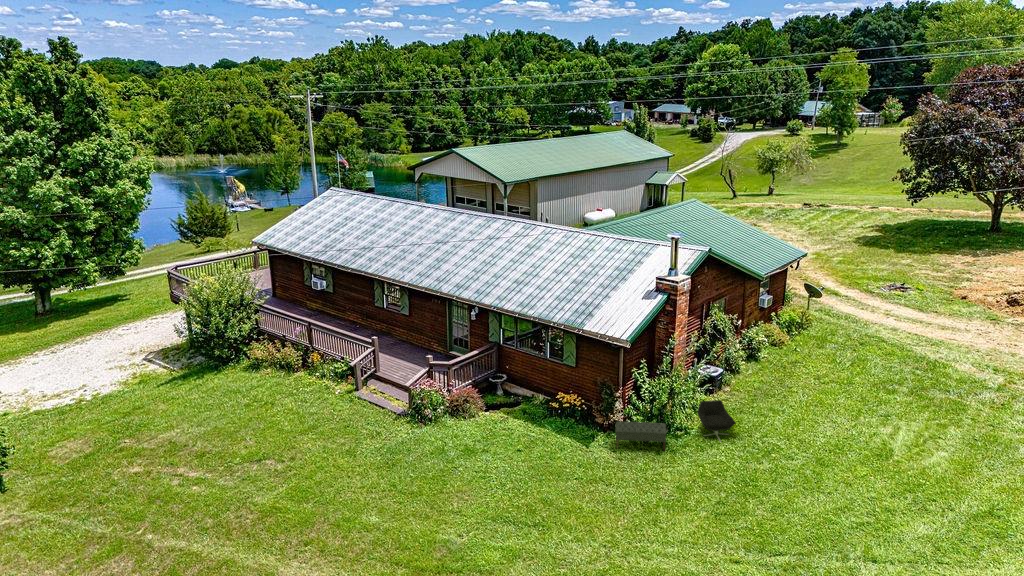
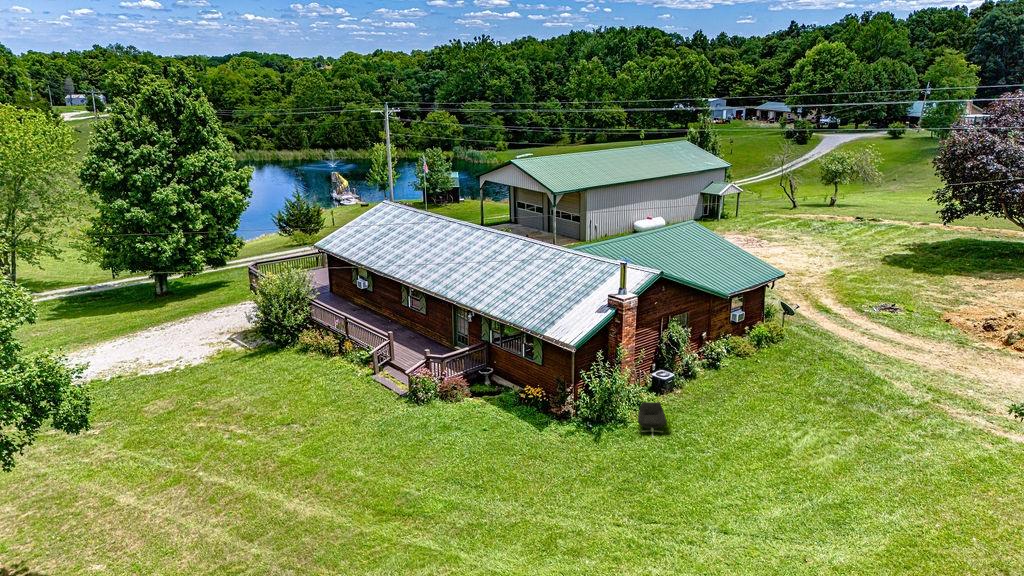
bench: present [615,421,666,451] -> none [562,414,606,442]

